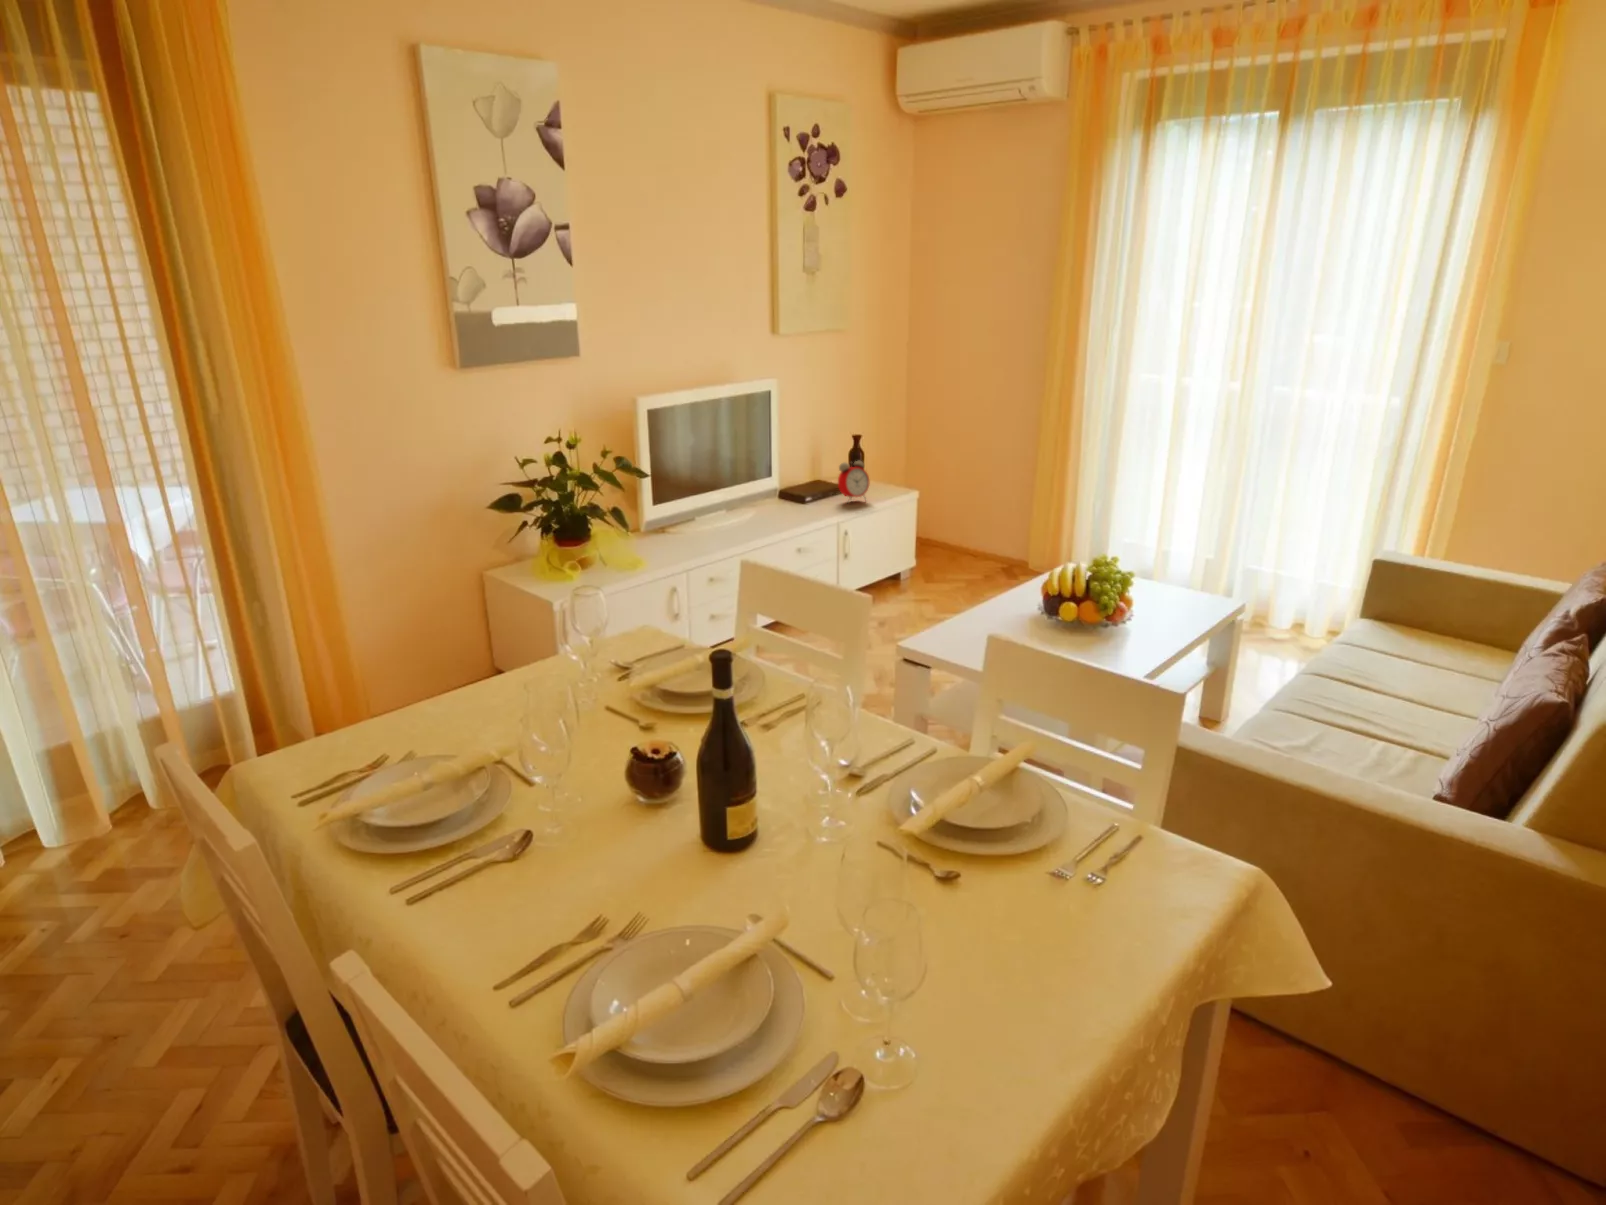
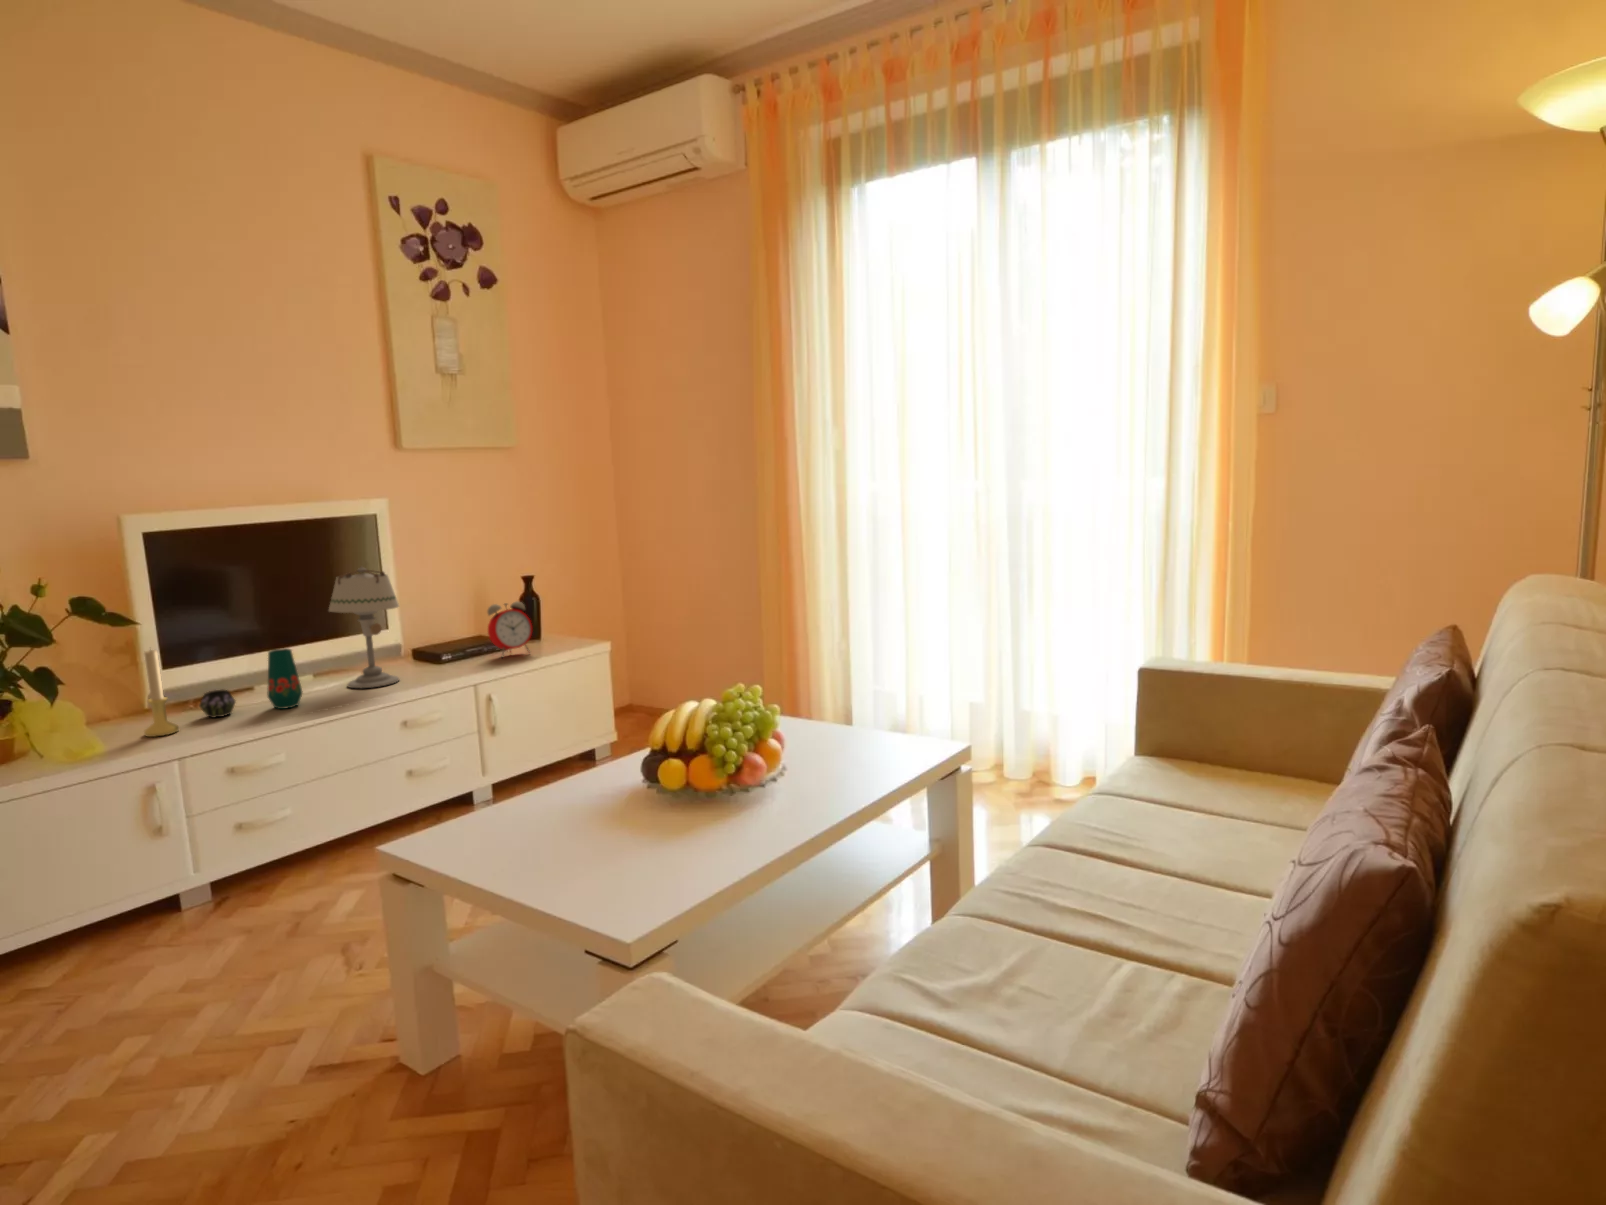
table lamp: none [748,434,795,523] -> present [329,567,400,688]
candle holder: none [656,491,677,551] -> present [144,650,179,737]
vase: none [679,493,740,539] -> present [199,648,303,718]

